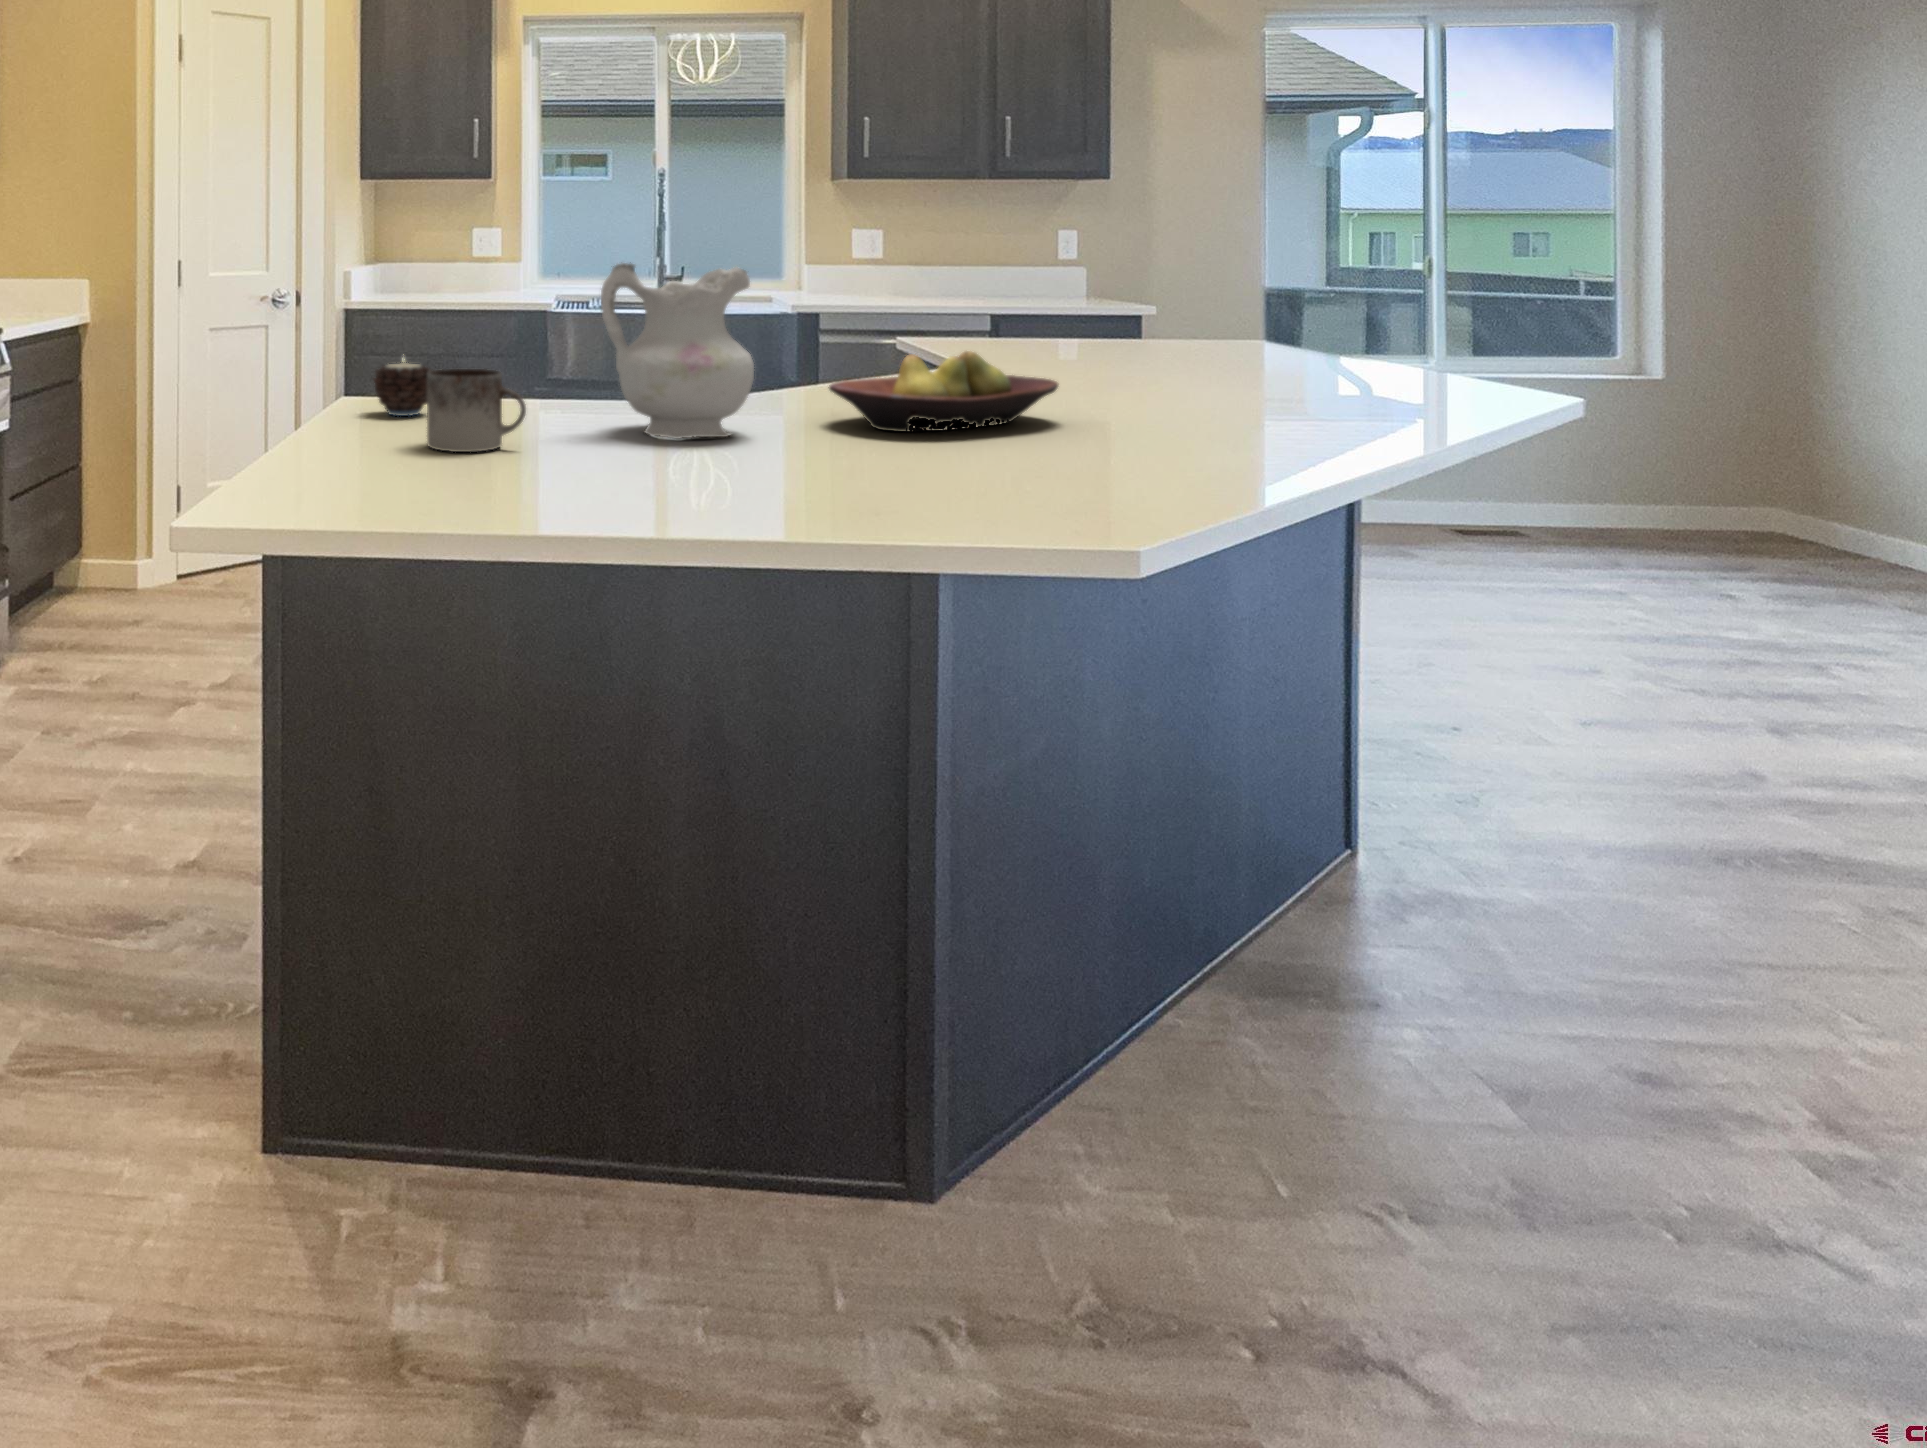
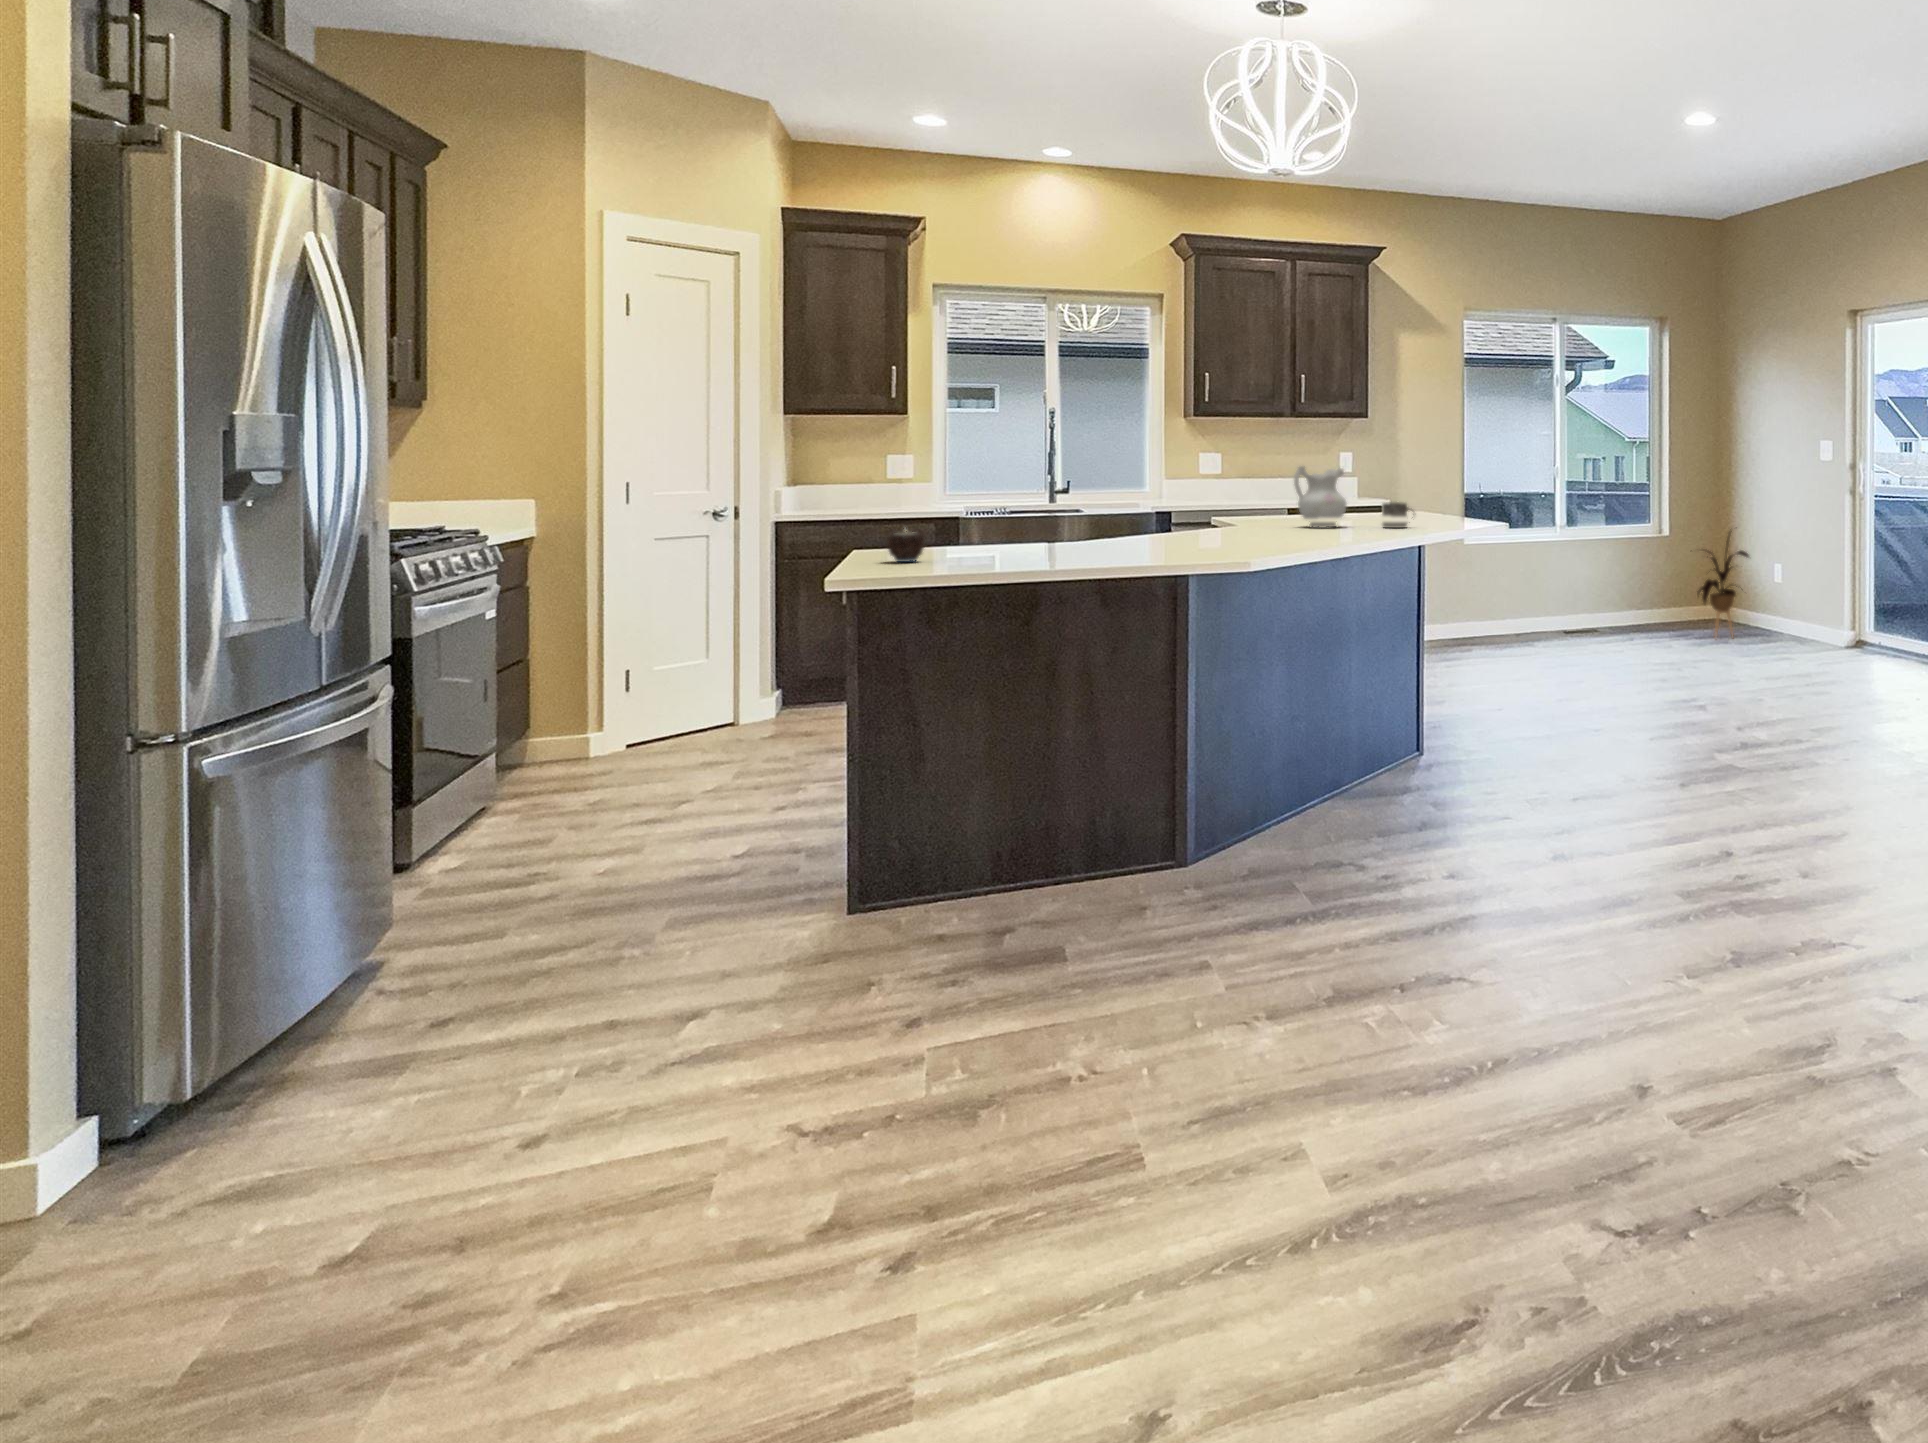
ceramic pitcher: present [601,263,754,438] -> present [1294,466,1347,528]
fruit bowl: present [828,351,1058,432] -> none [1155,518,1272,558]
house plant: none [1698,354,1862,550] -> present [1698,533,1749,637]
mug: present [427,369,526,452] -> present [1382,502,1412,528]

